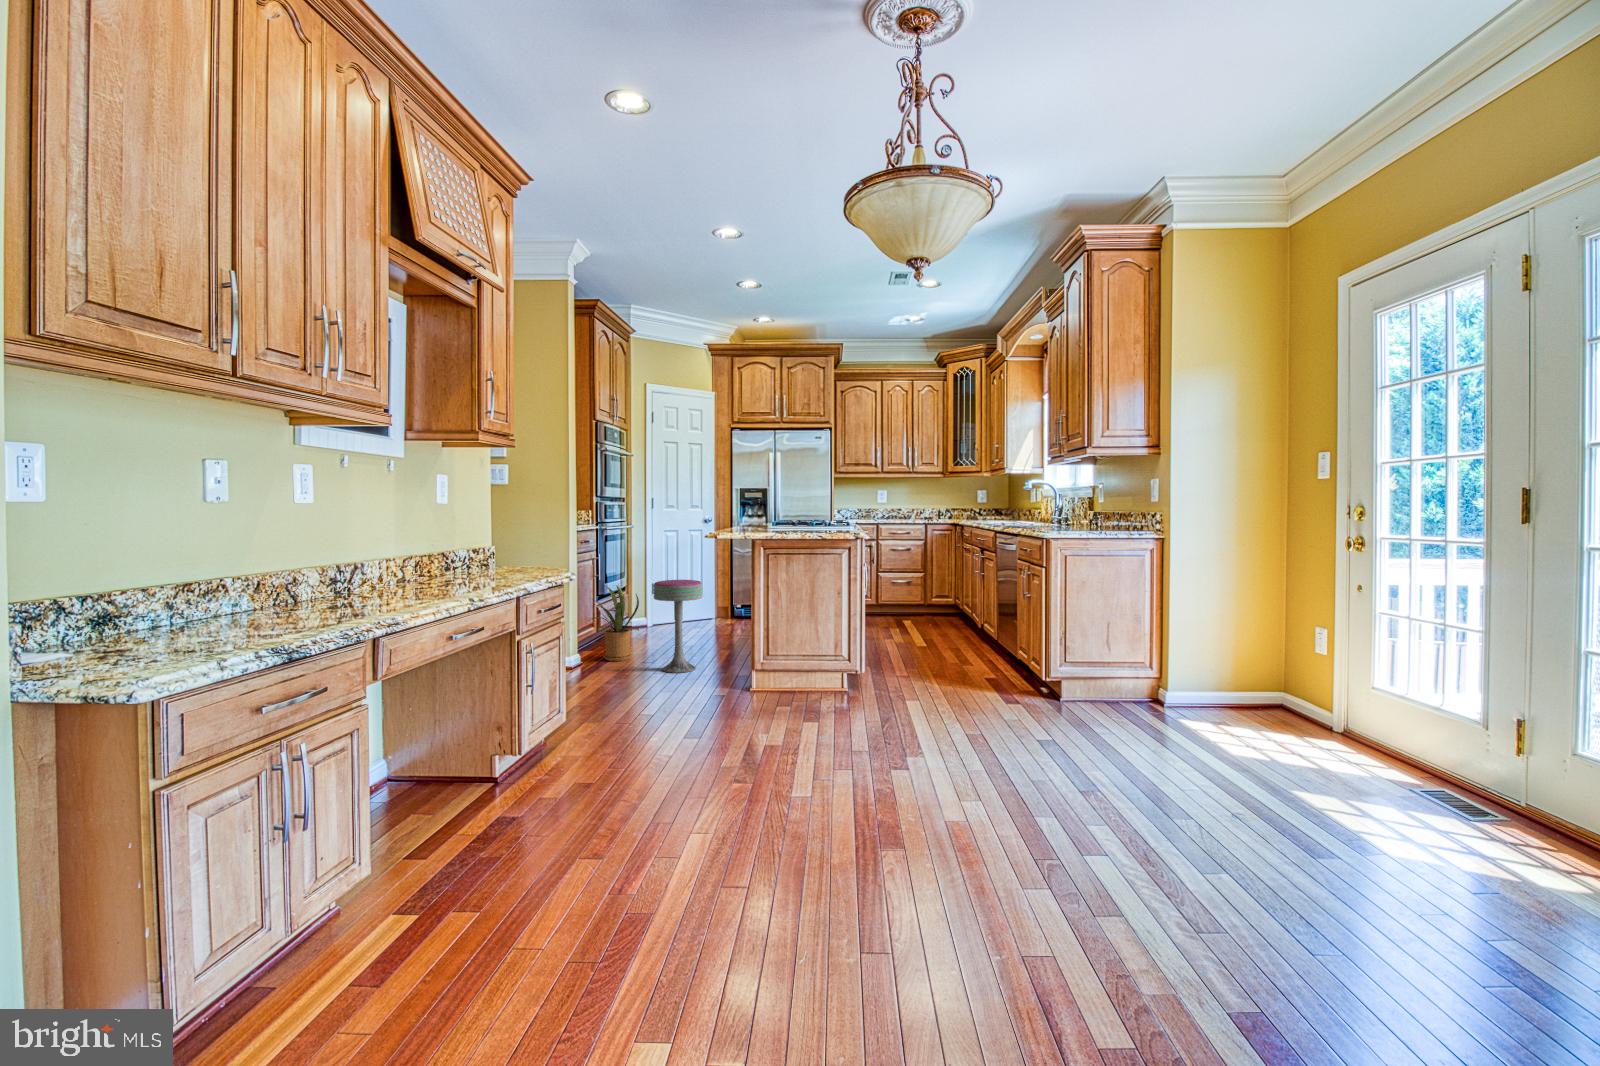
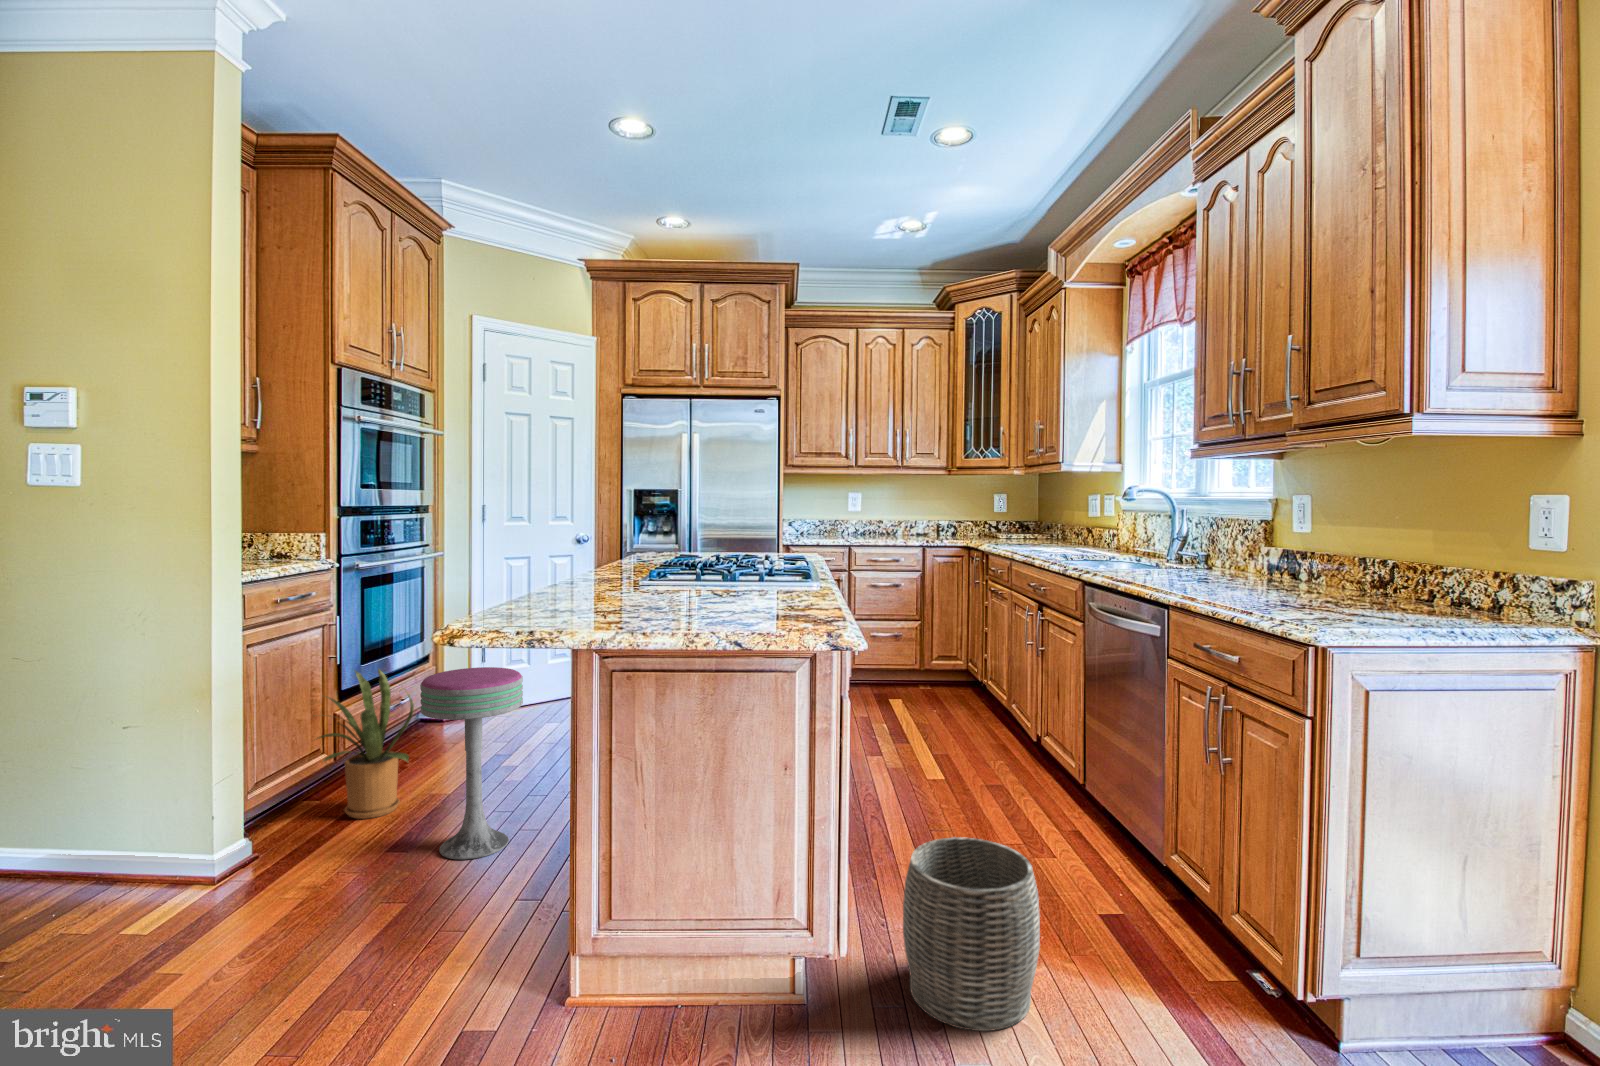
woven basket: none [892,642,951,712] -> present [903,837,1040,1031]

